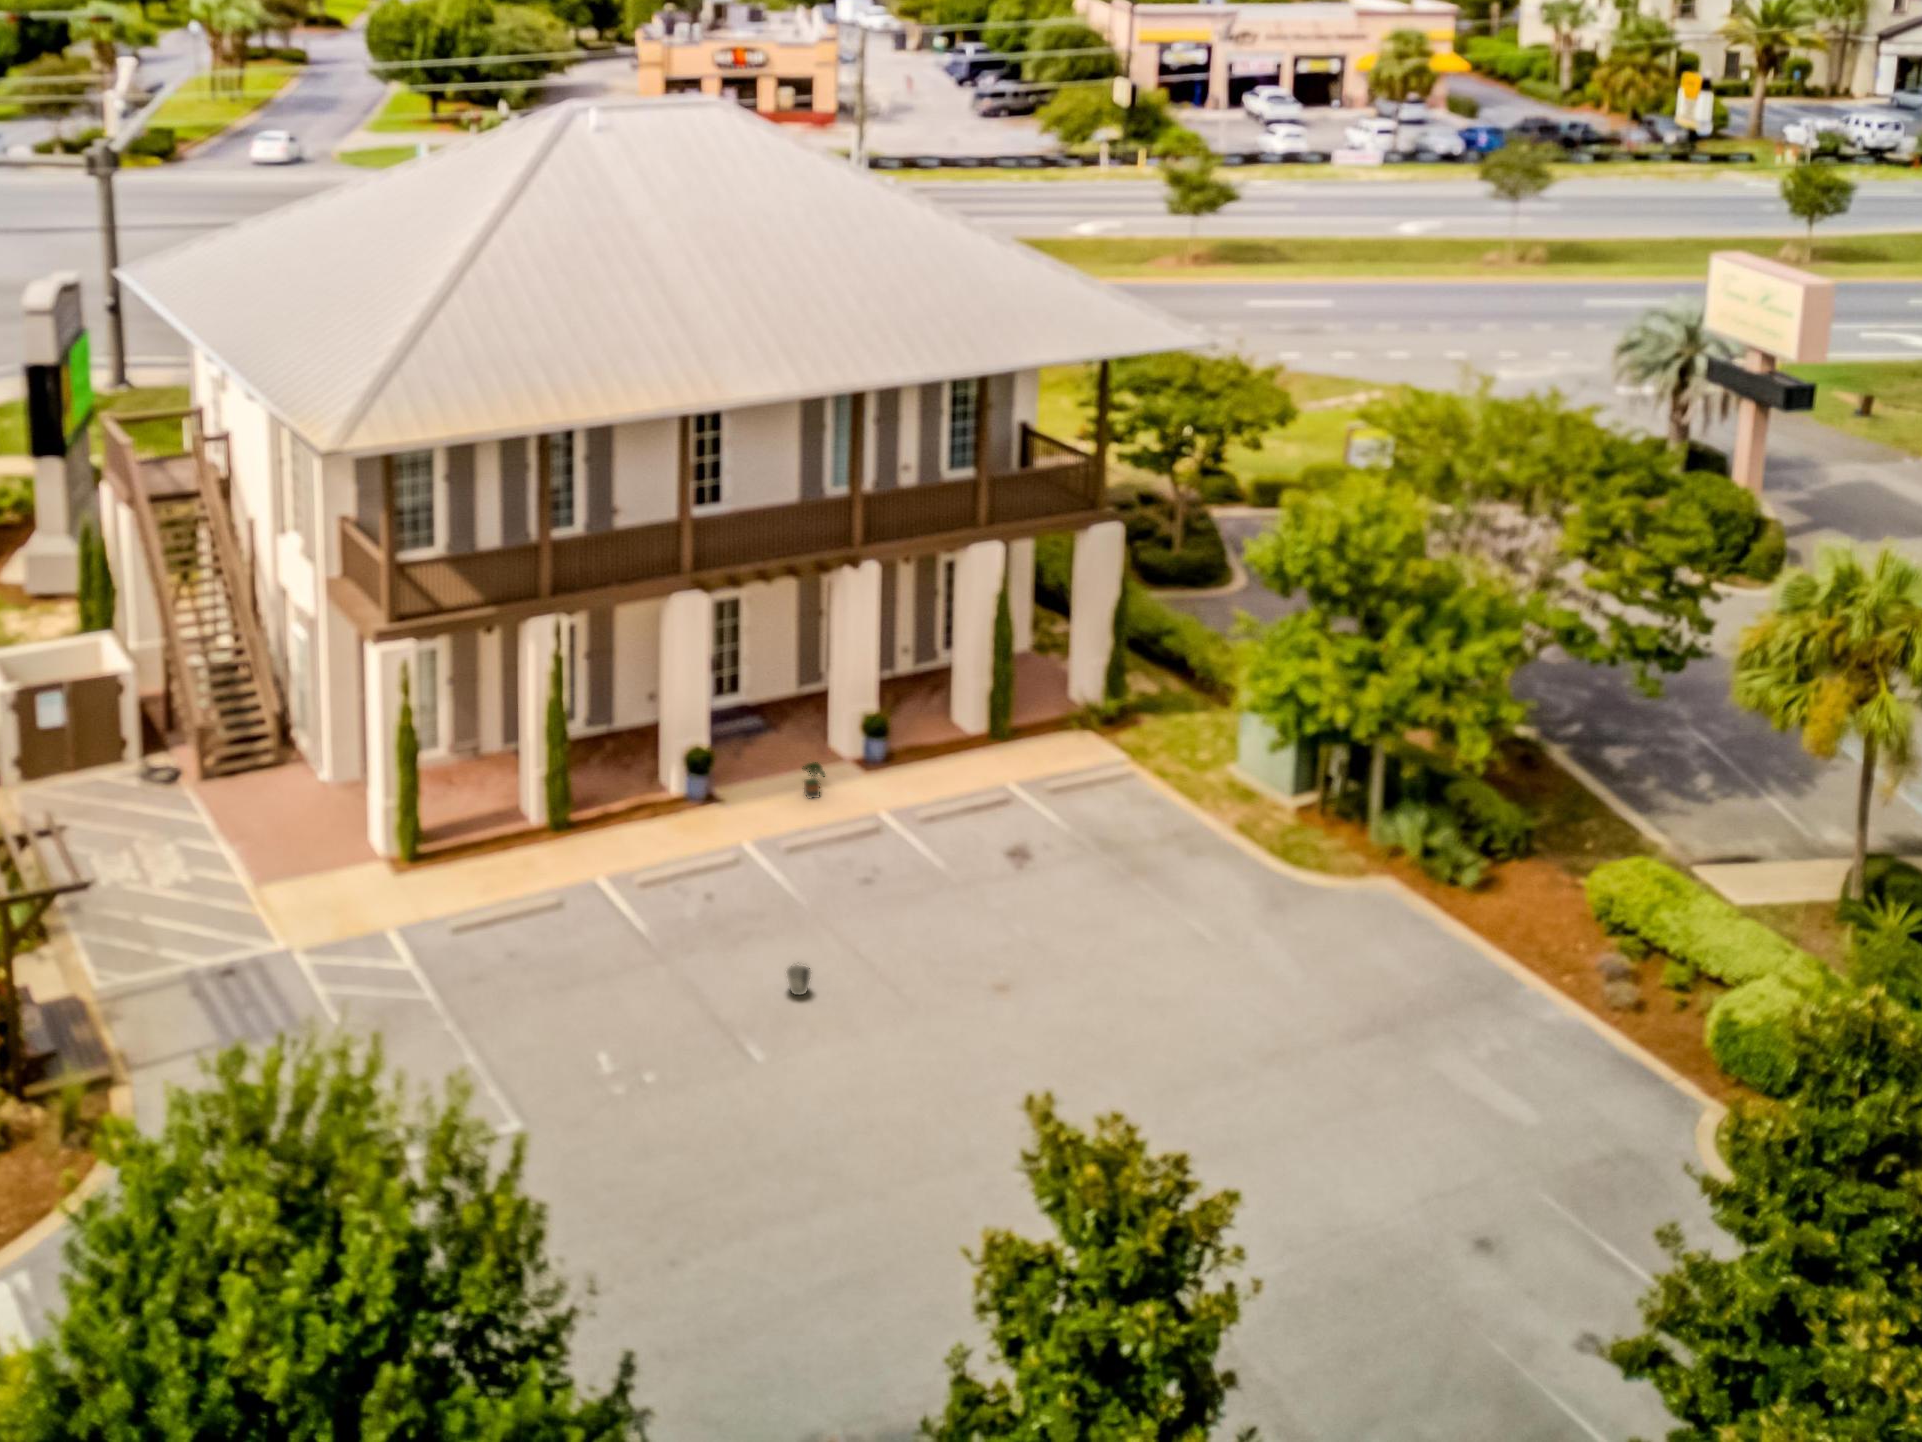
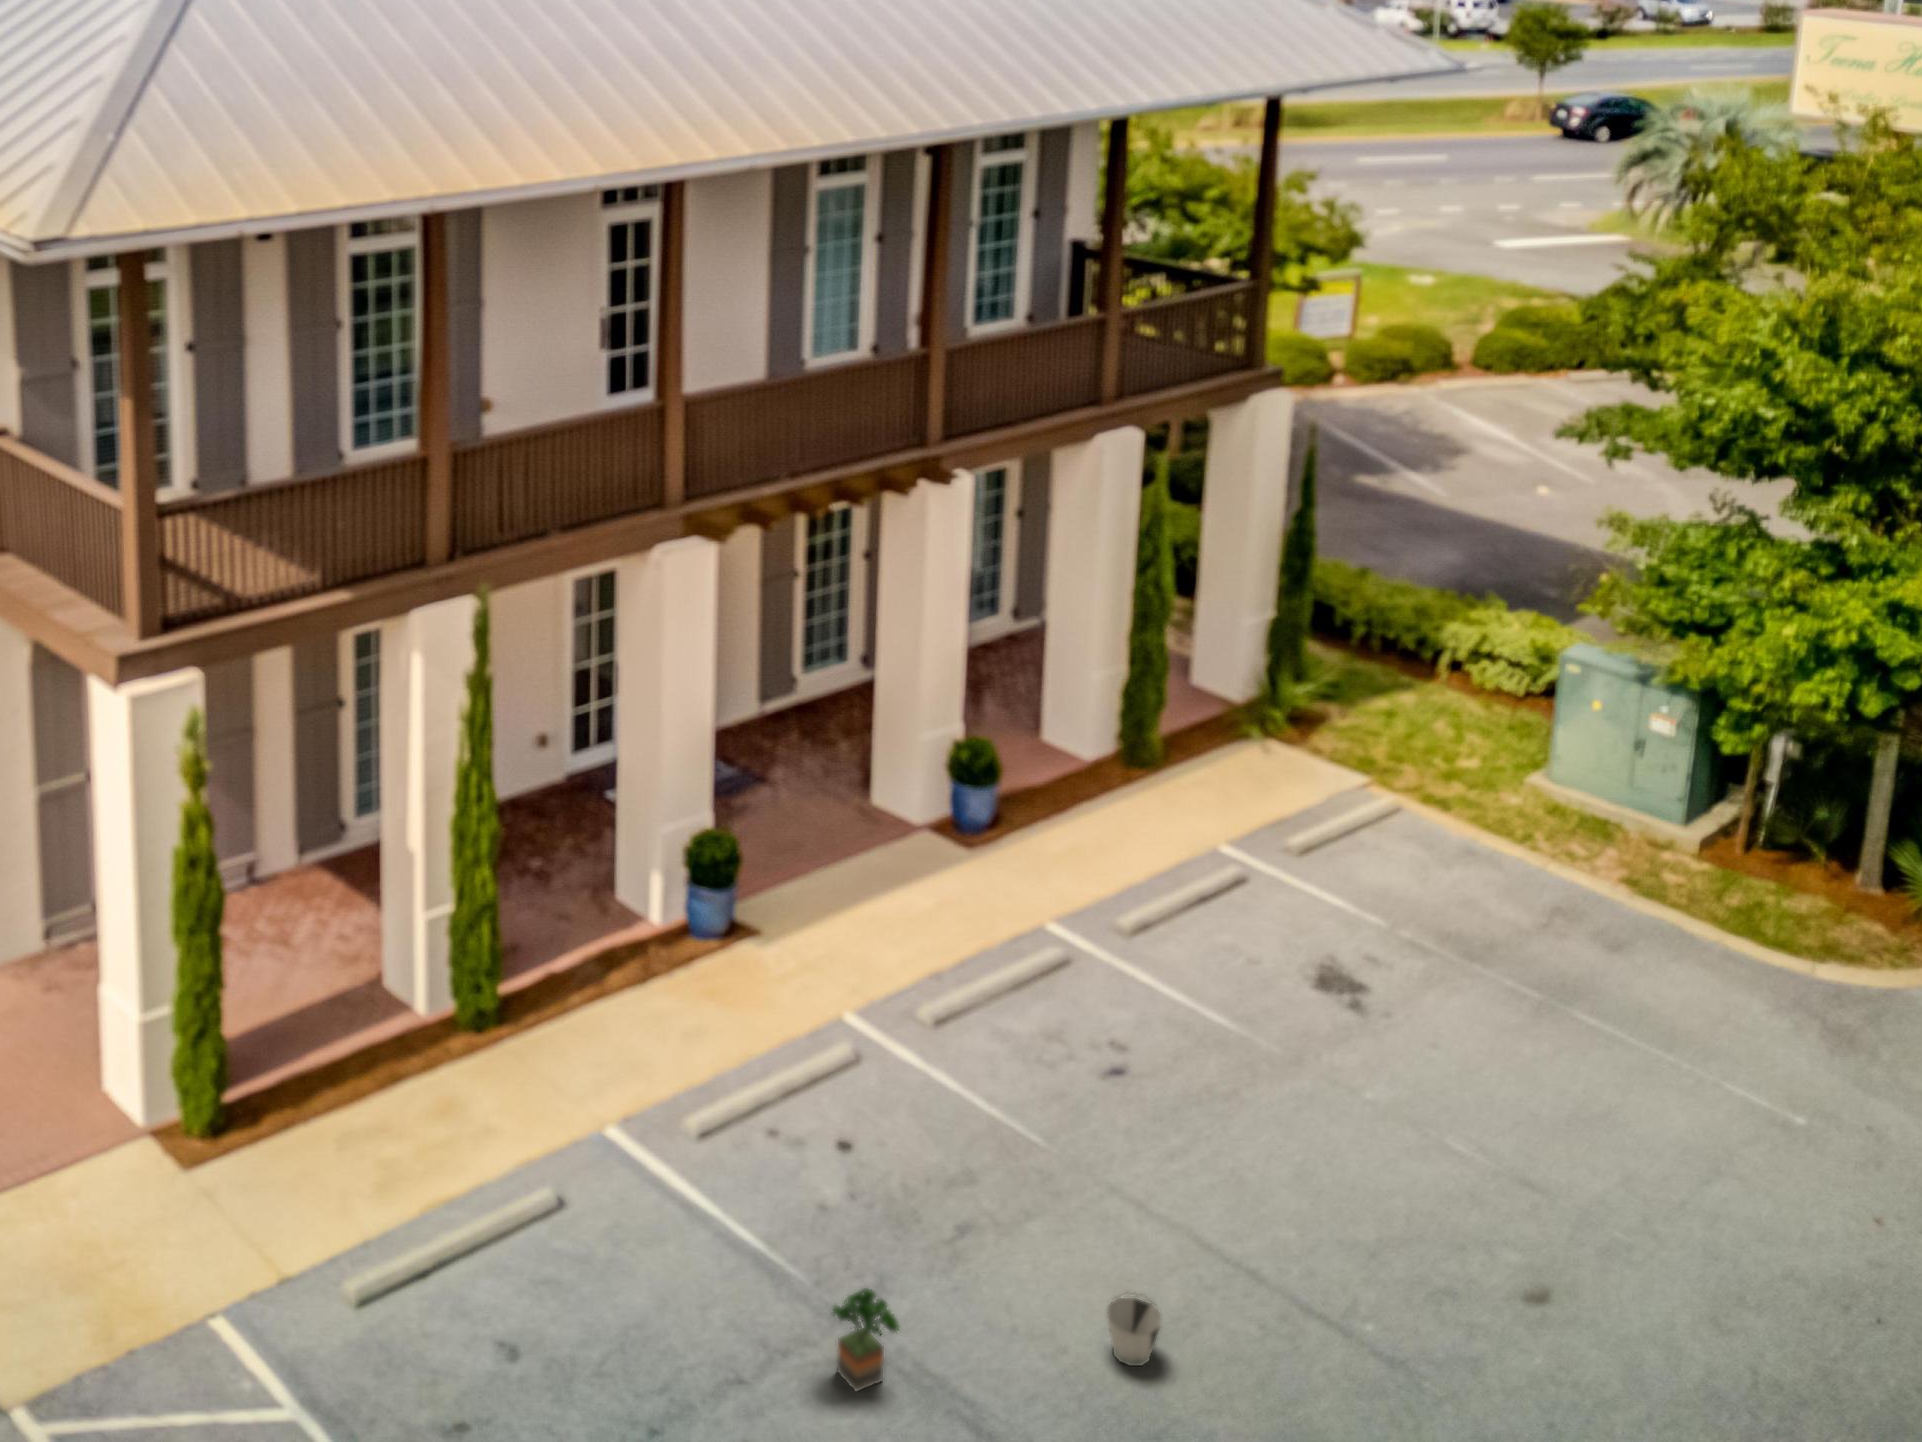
potted tree: present [802,762,825,799] -> present [833,1288,900,1391]

